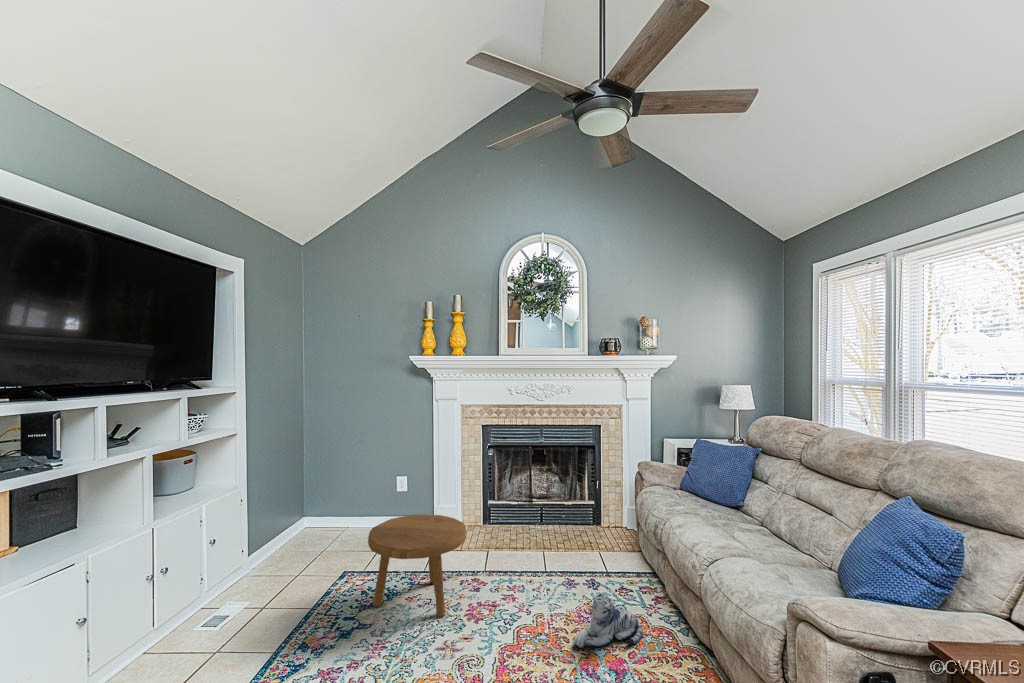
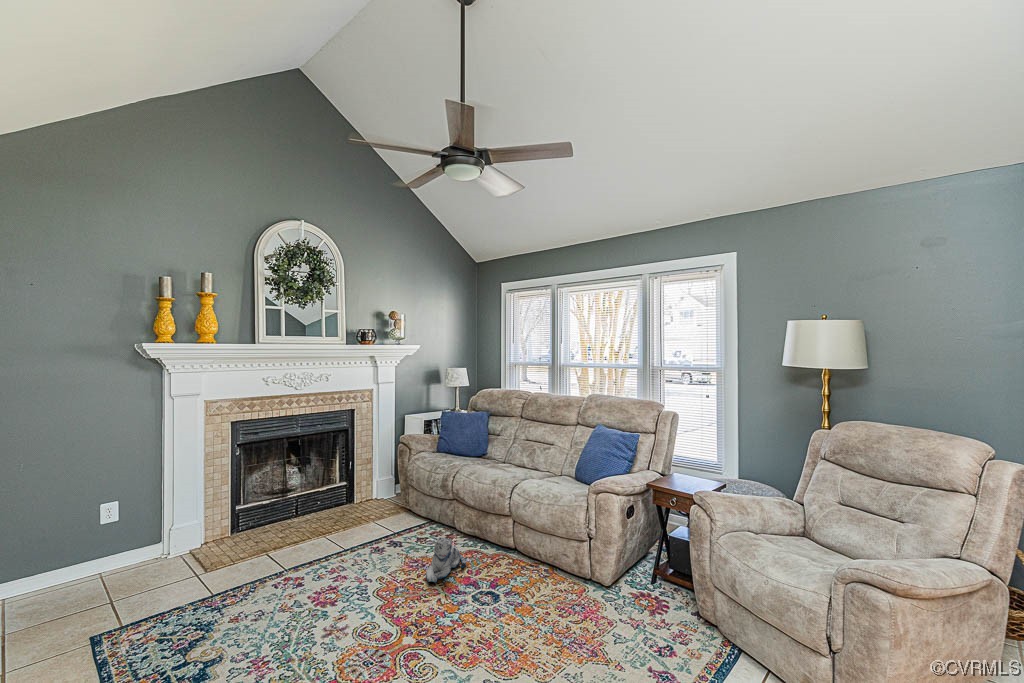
footstool: present [368,514,466,617] -> none [180,519,303,640]

